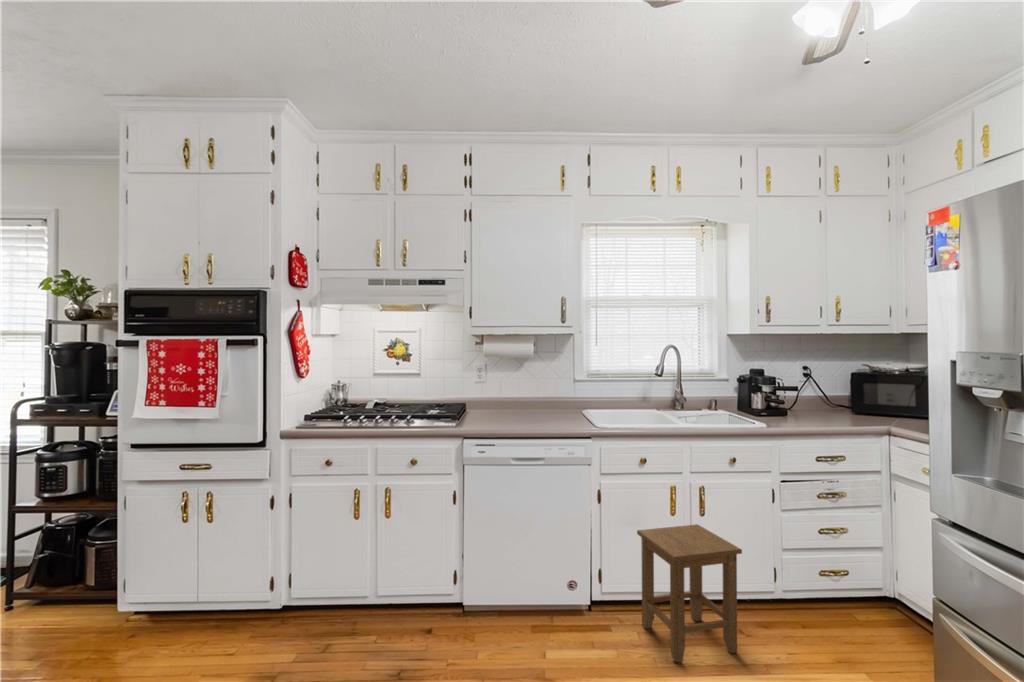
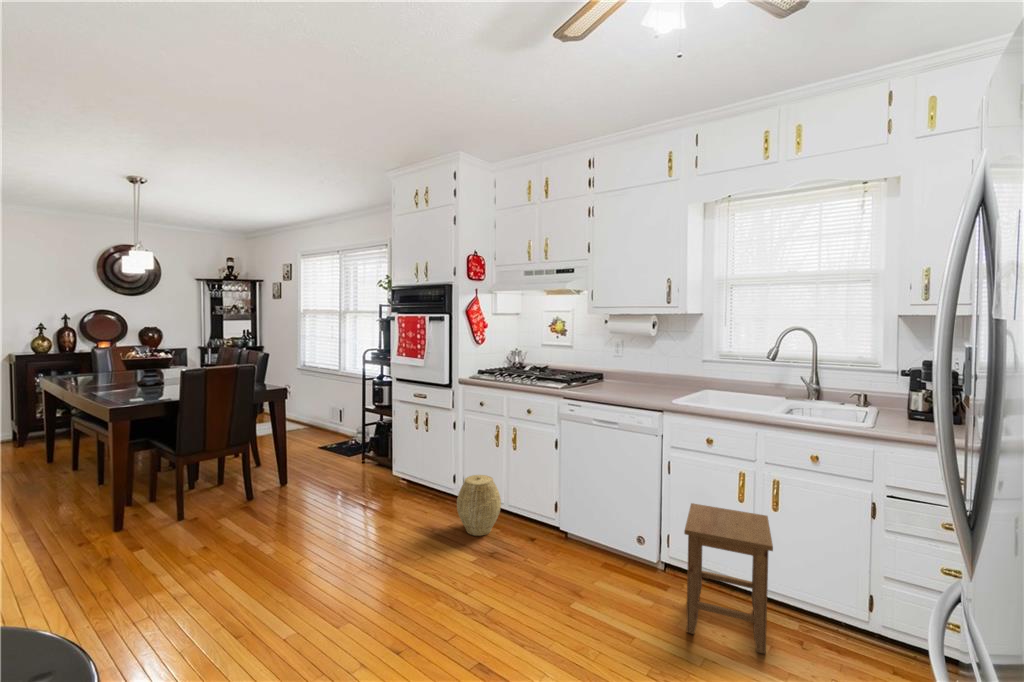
woven basket: none [327,565,393,658] -> present [457,475,501,536]

